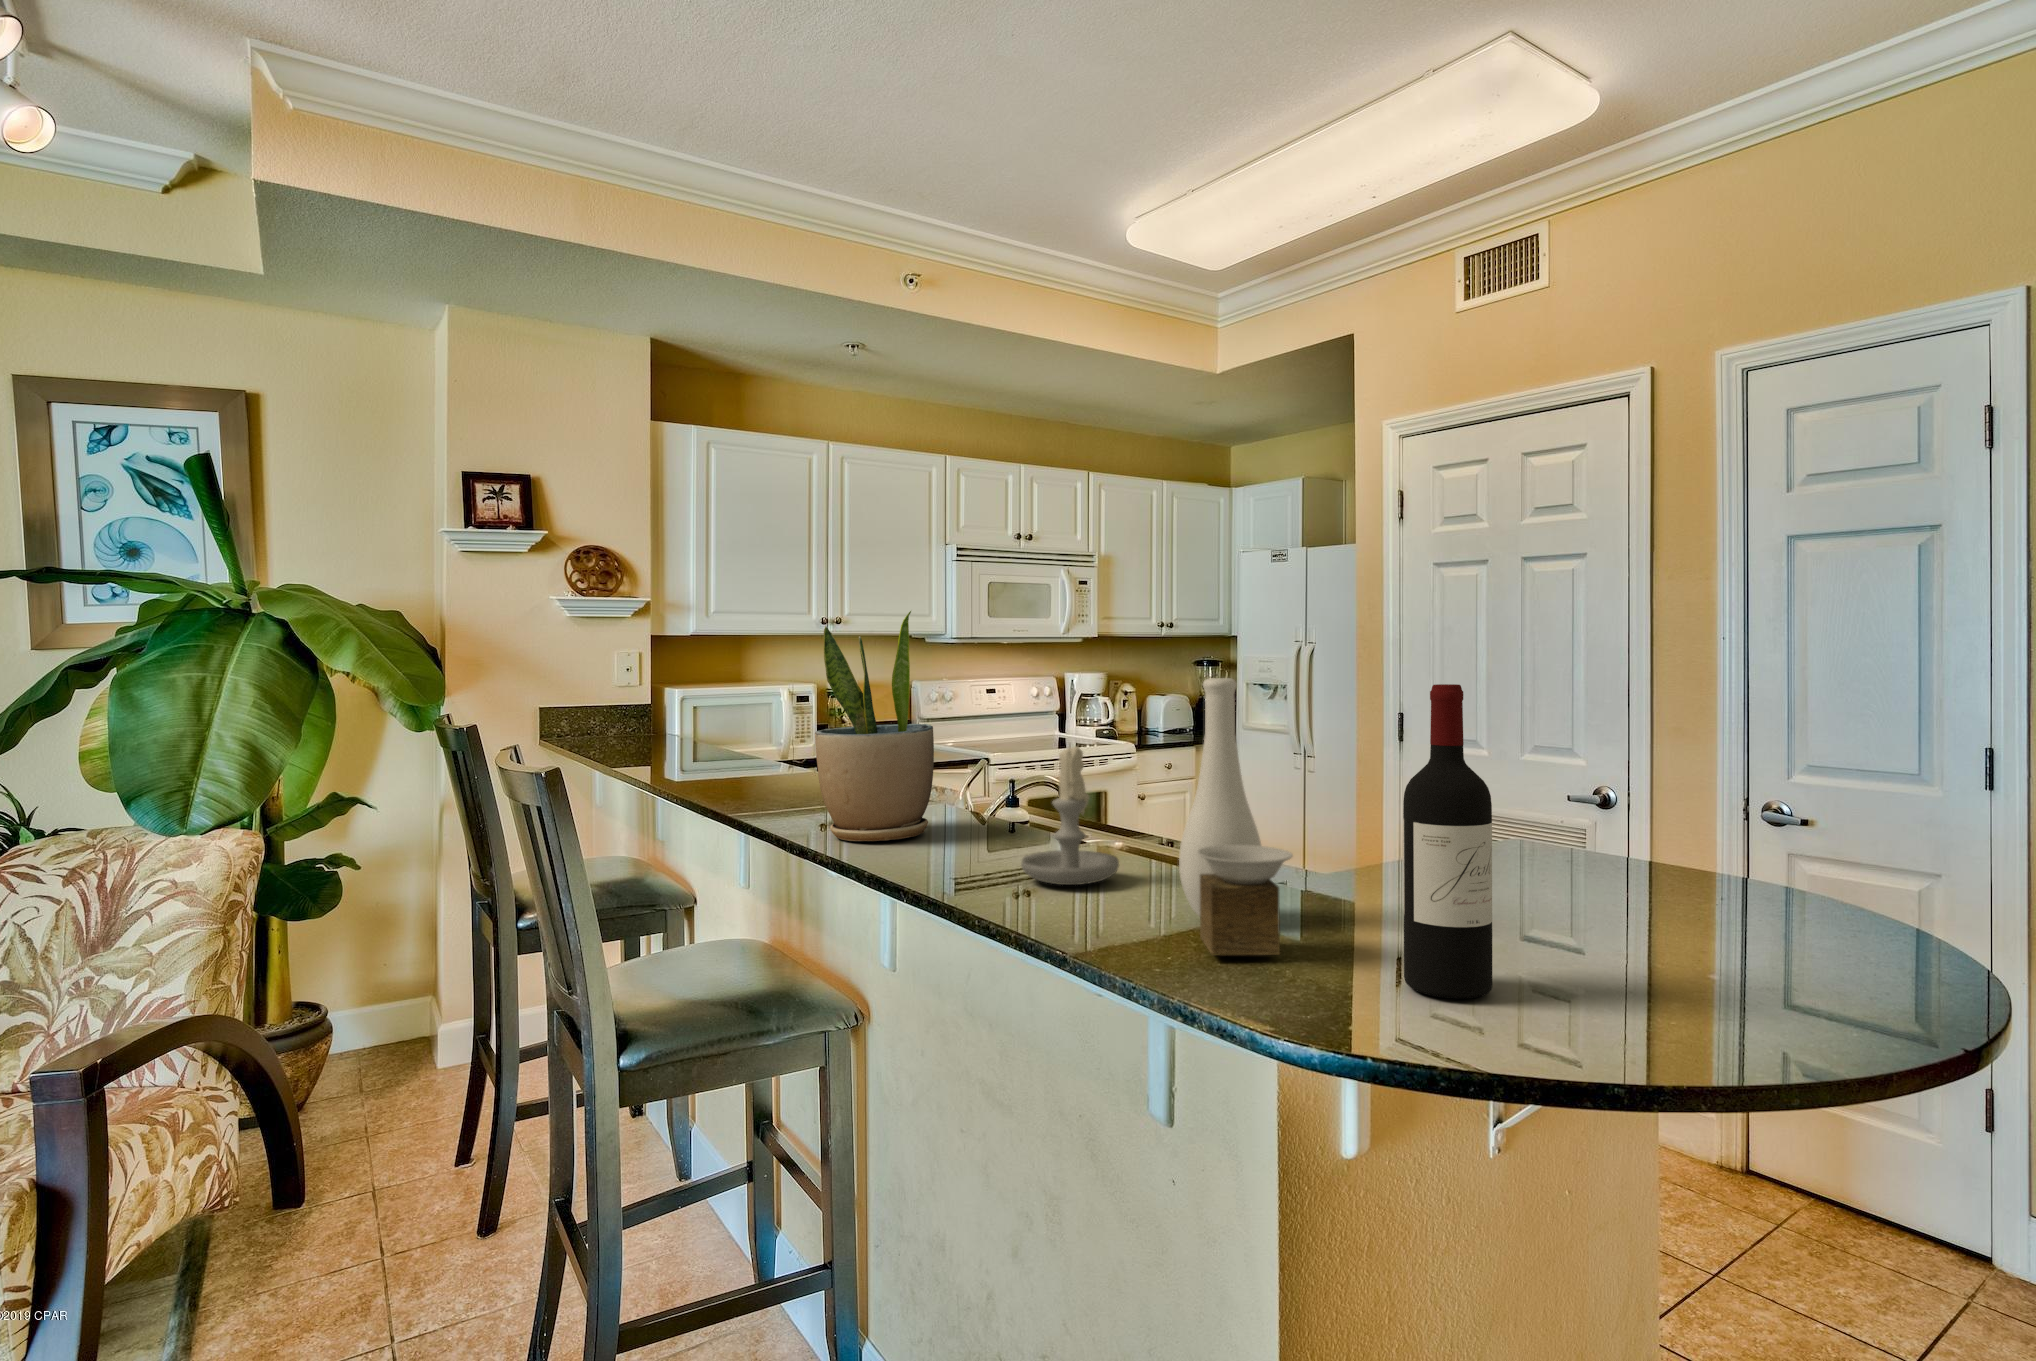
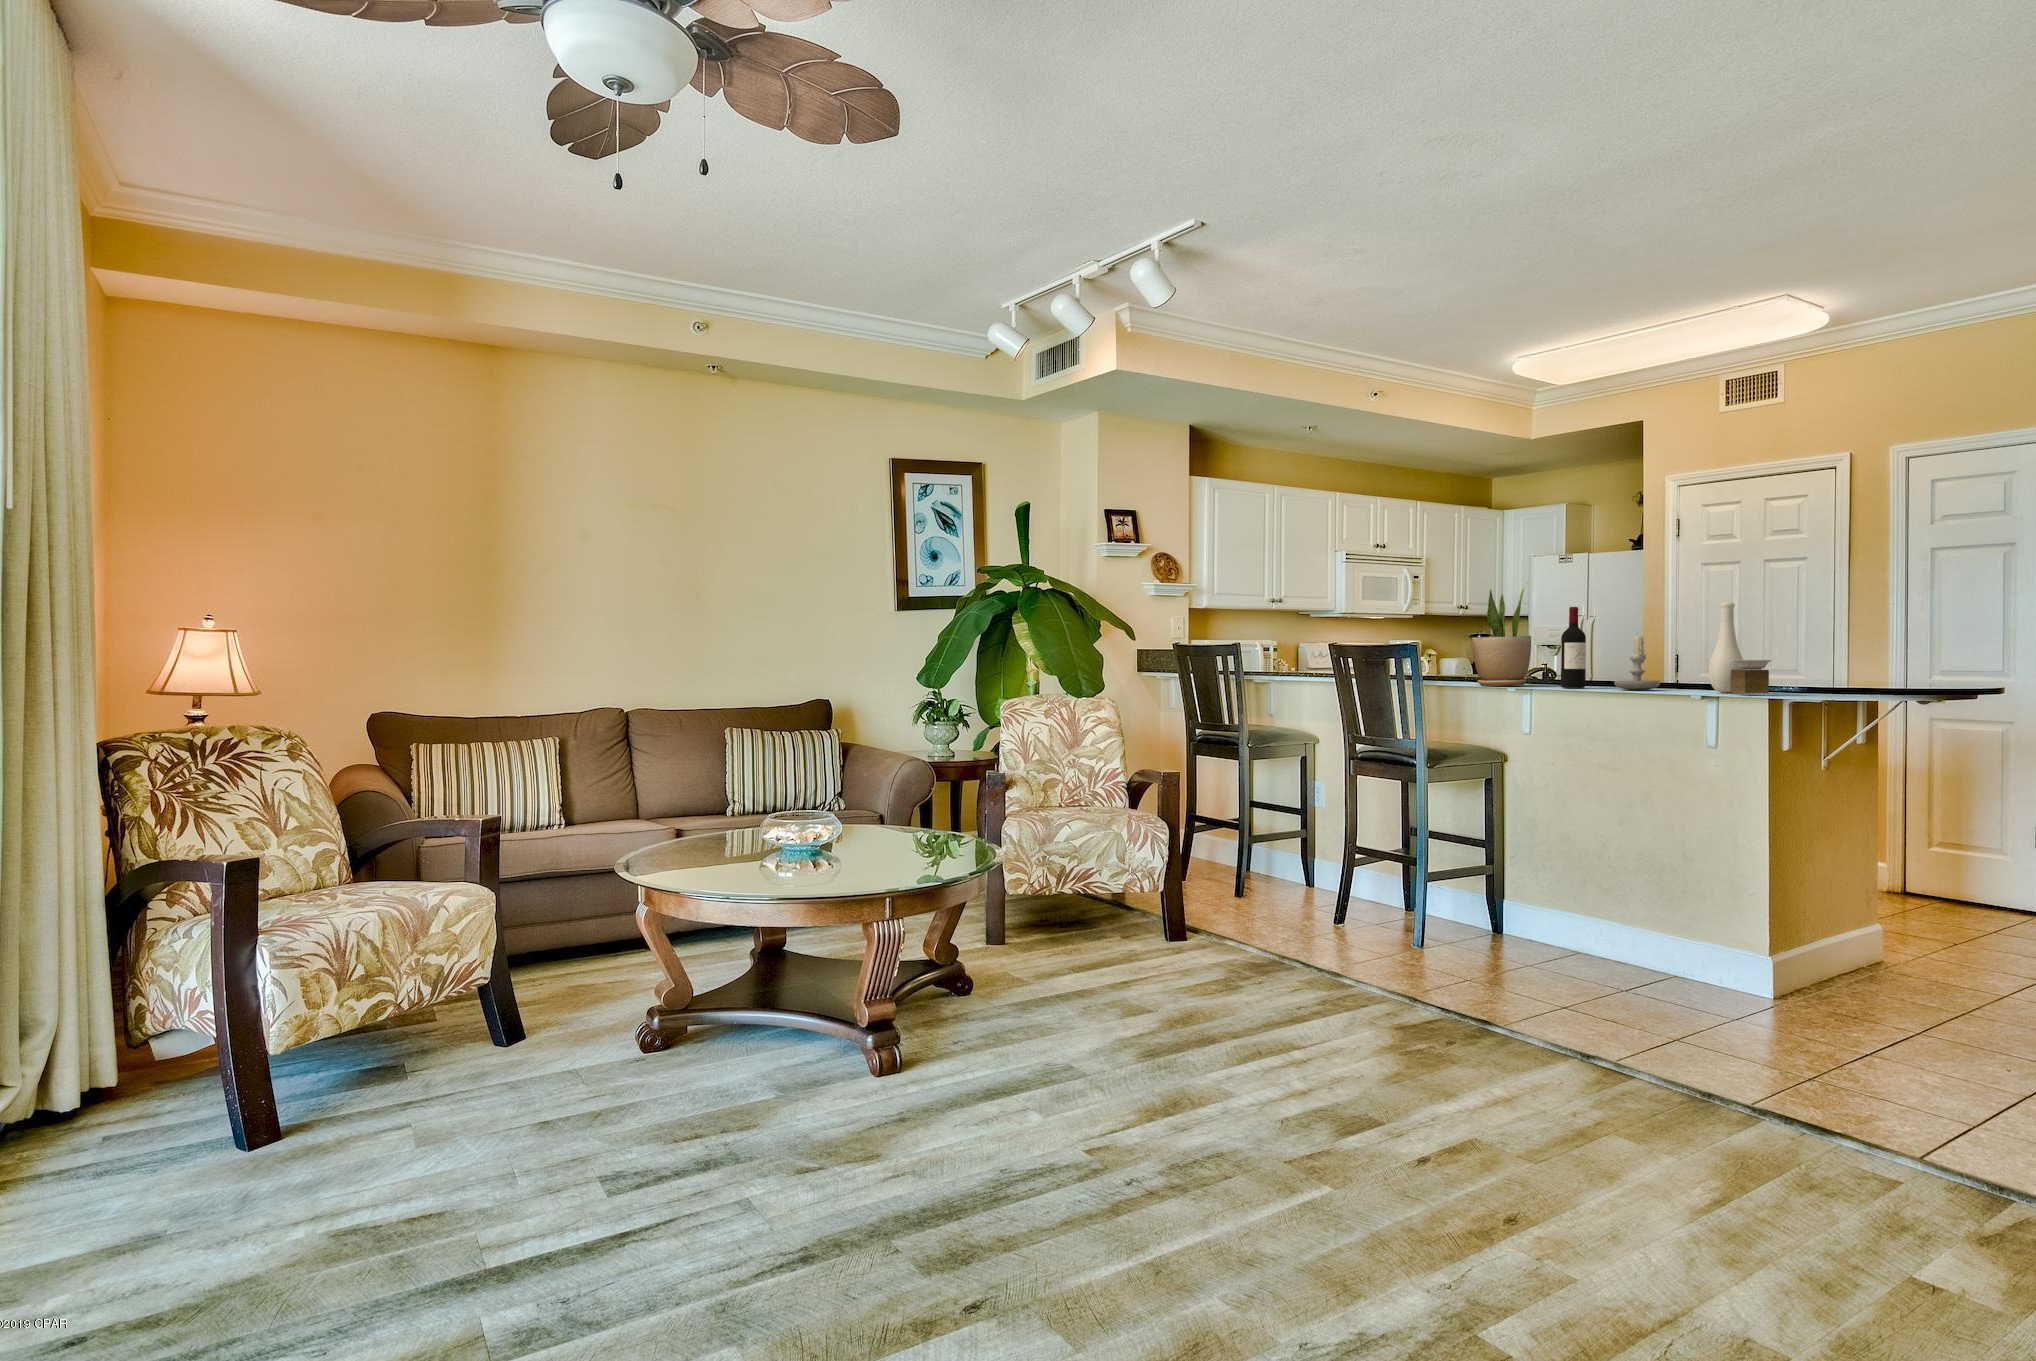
wine bottle: present [1403,684,1492,999] -> present [1561,607,1586,688]

